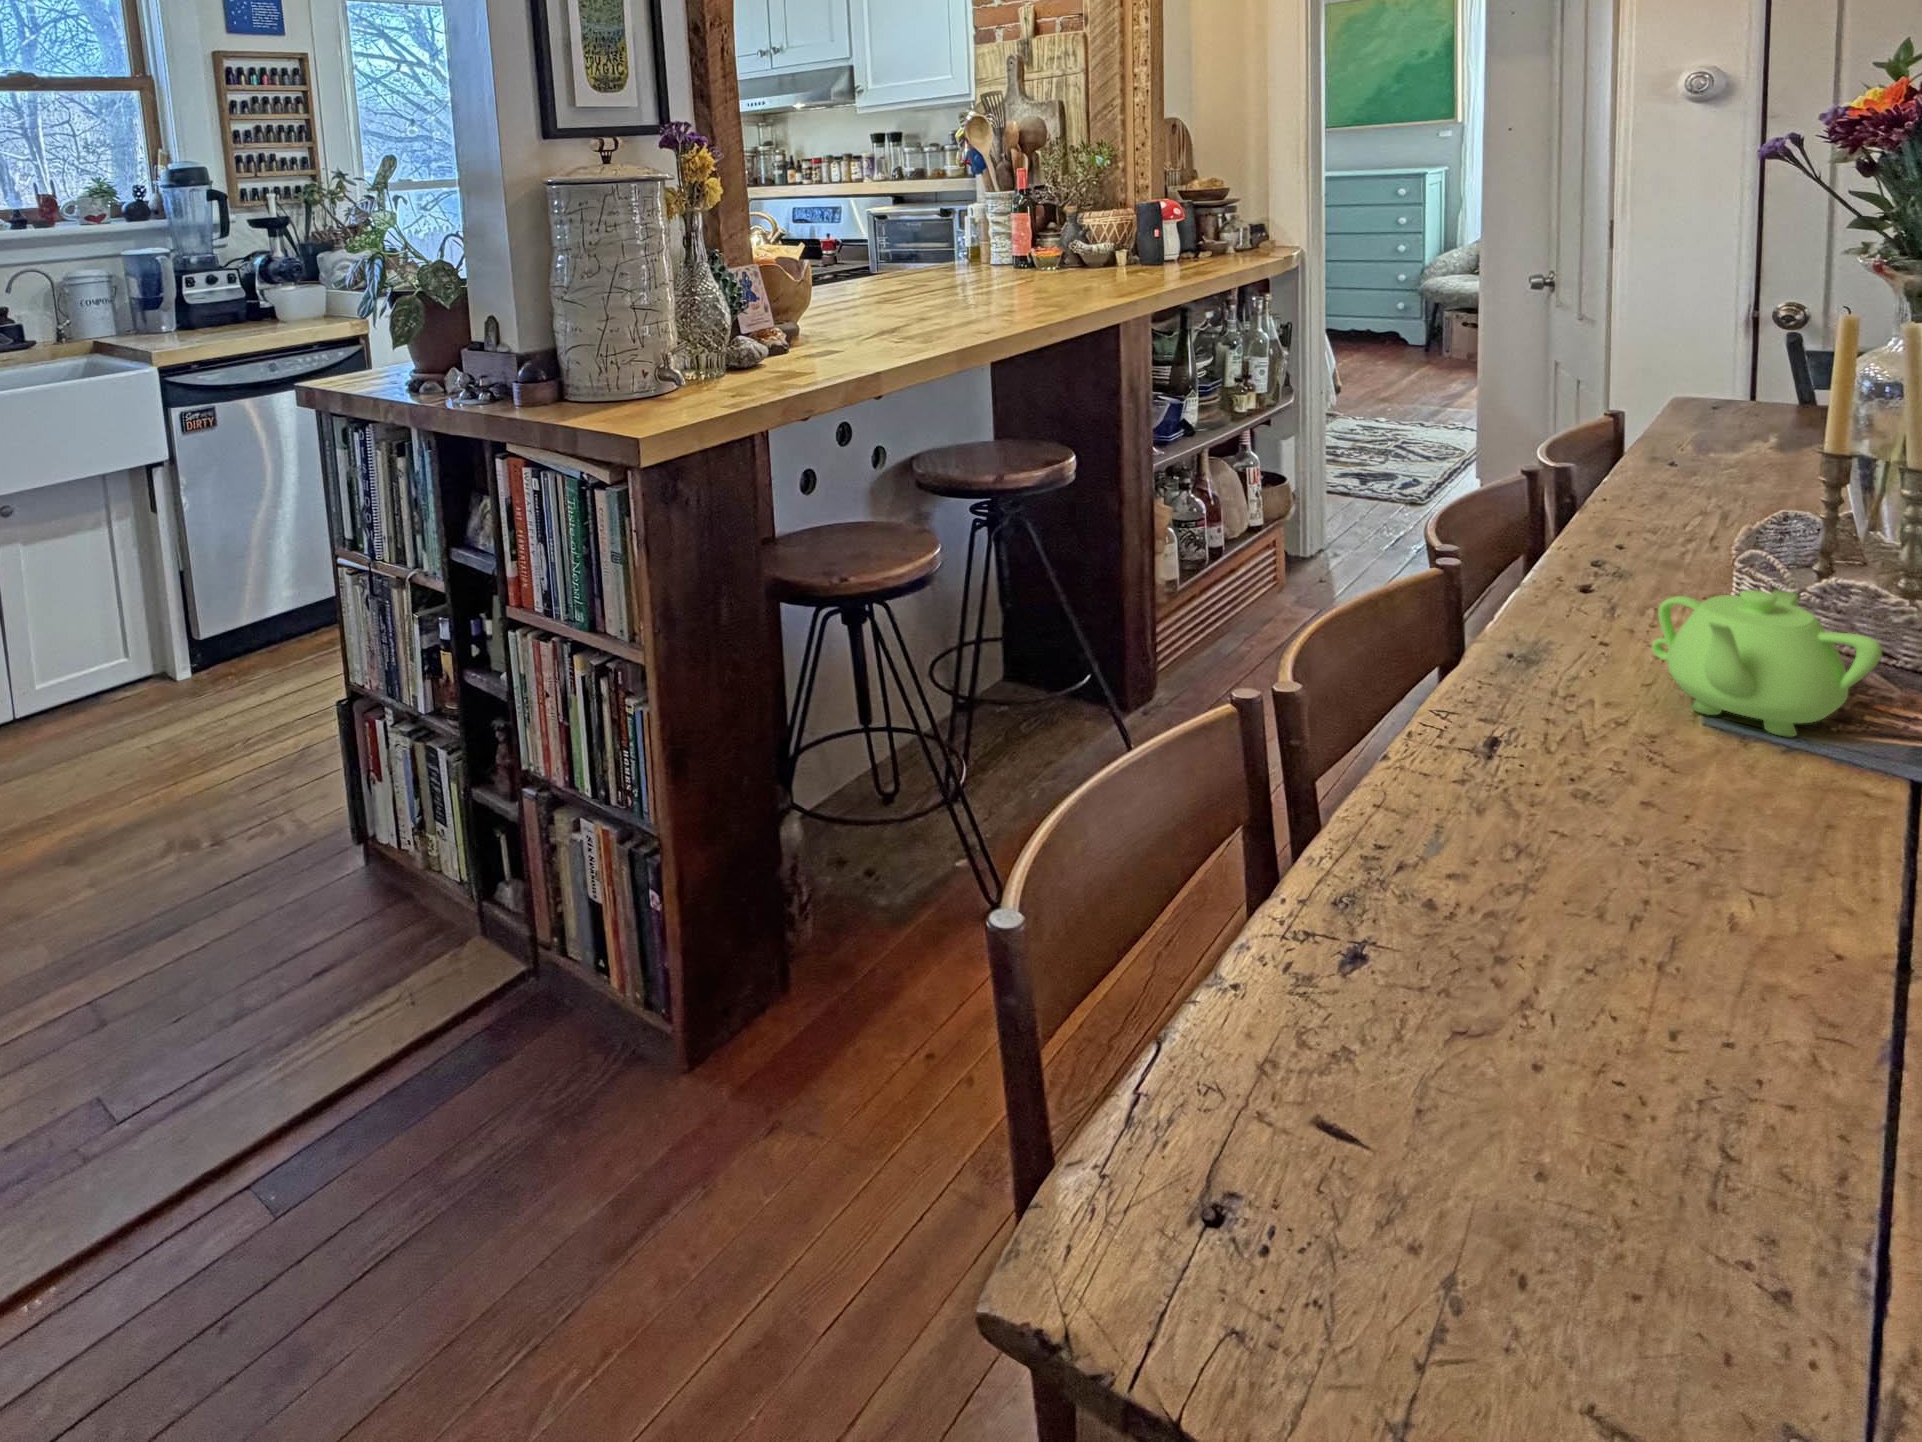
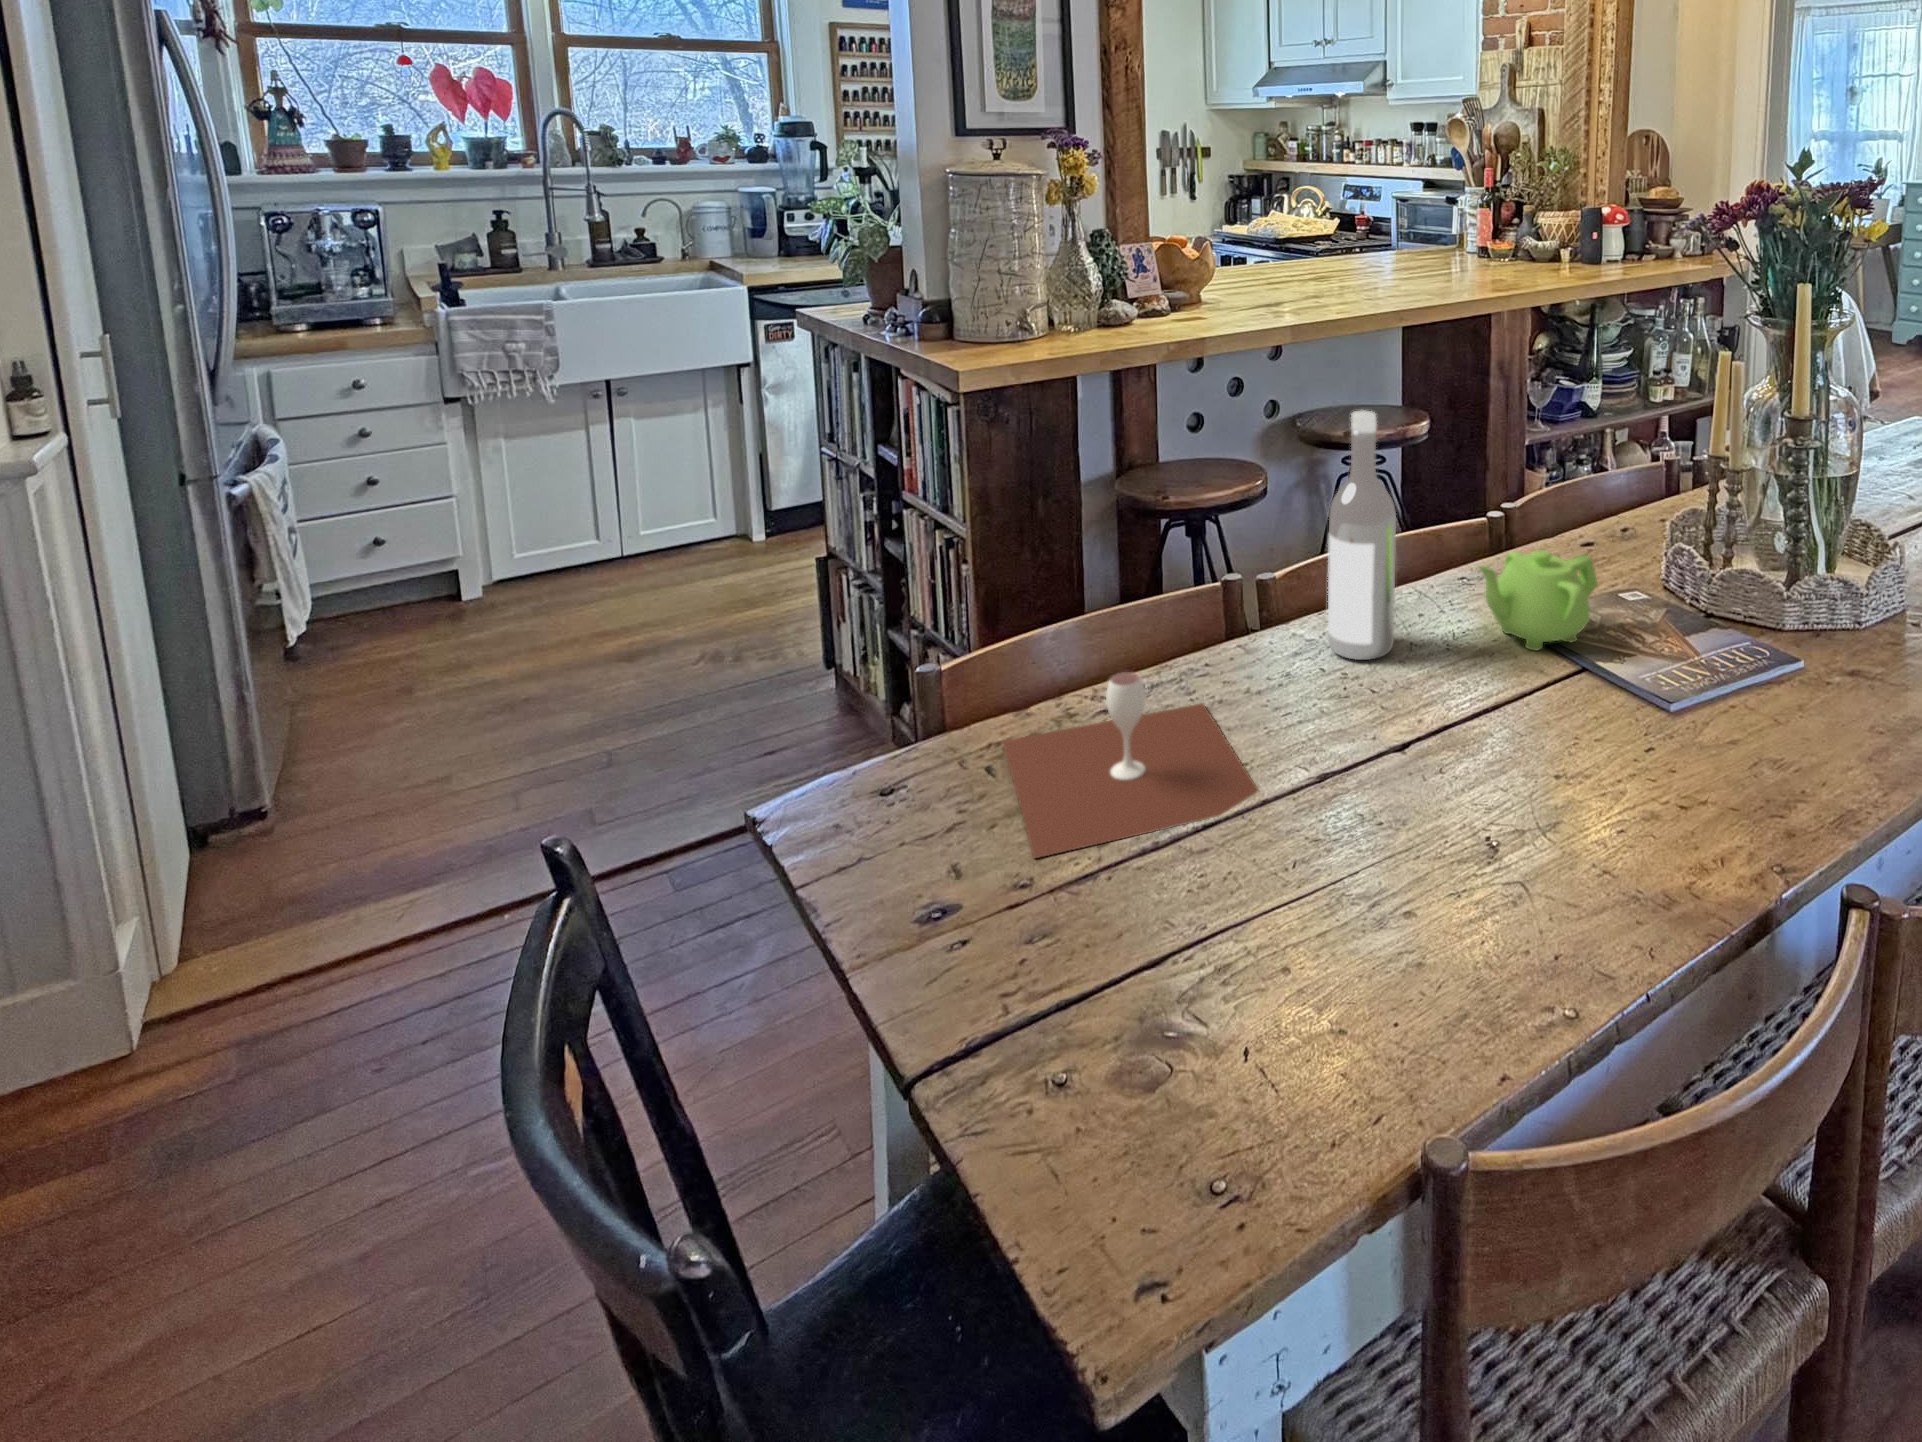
wine bottle: none [1495,412,1616,784] -> present [1328,411,1396,660]
wine glass: none [1282,880,1901,1308] -> present [1003,672,1258,858]

